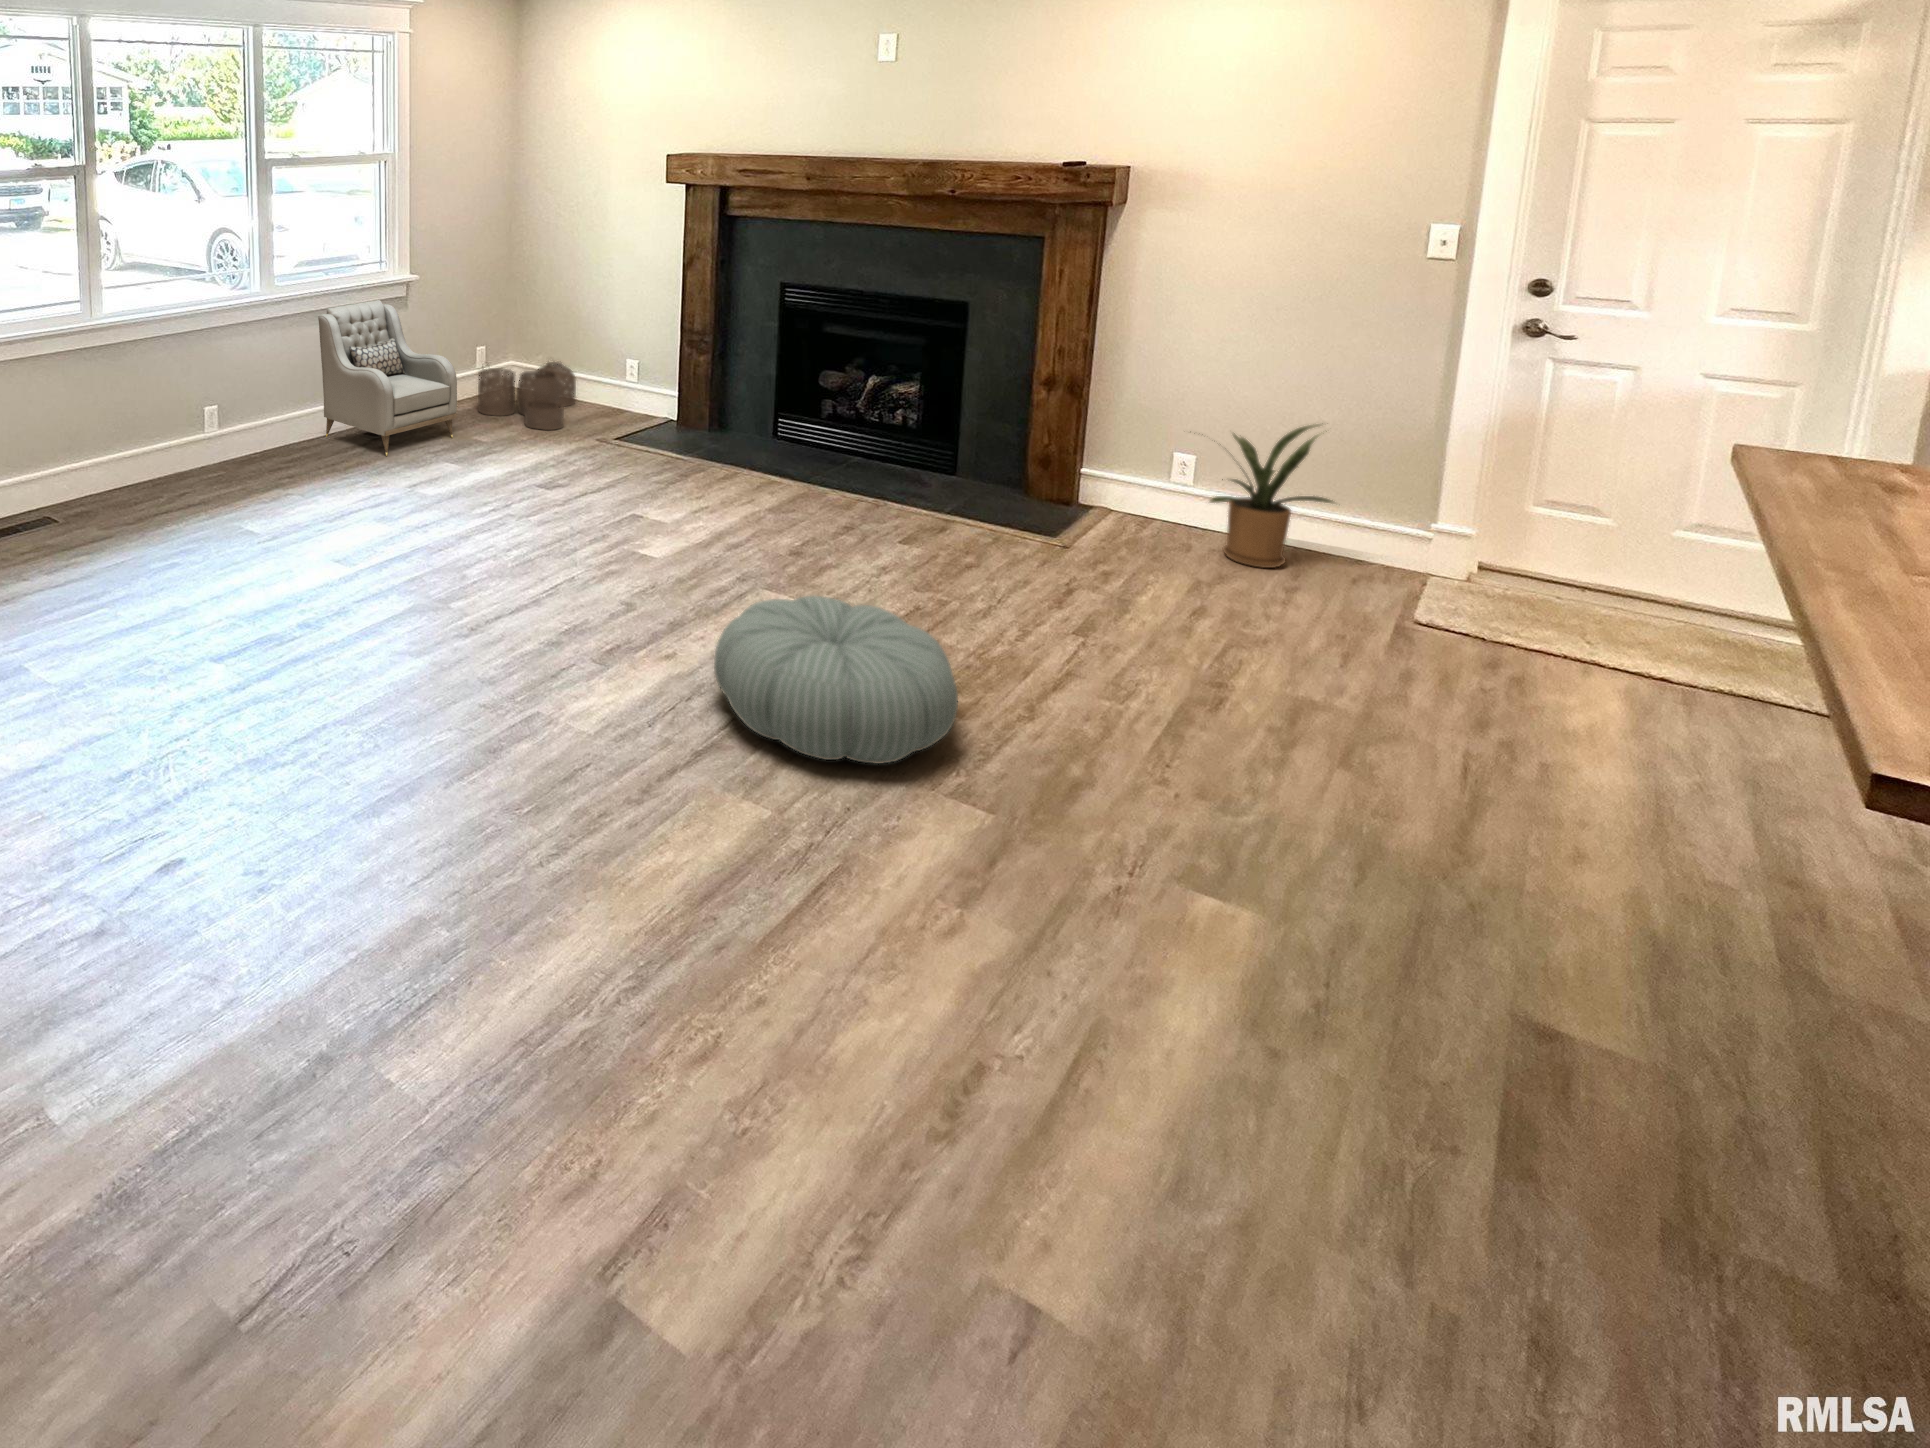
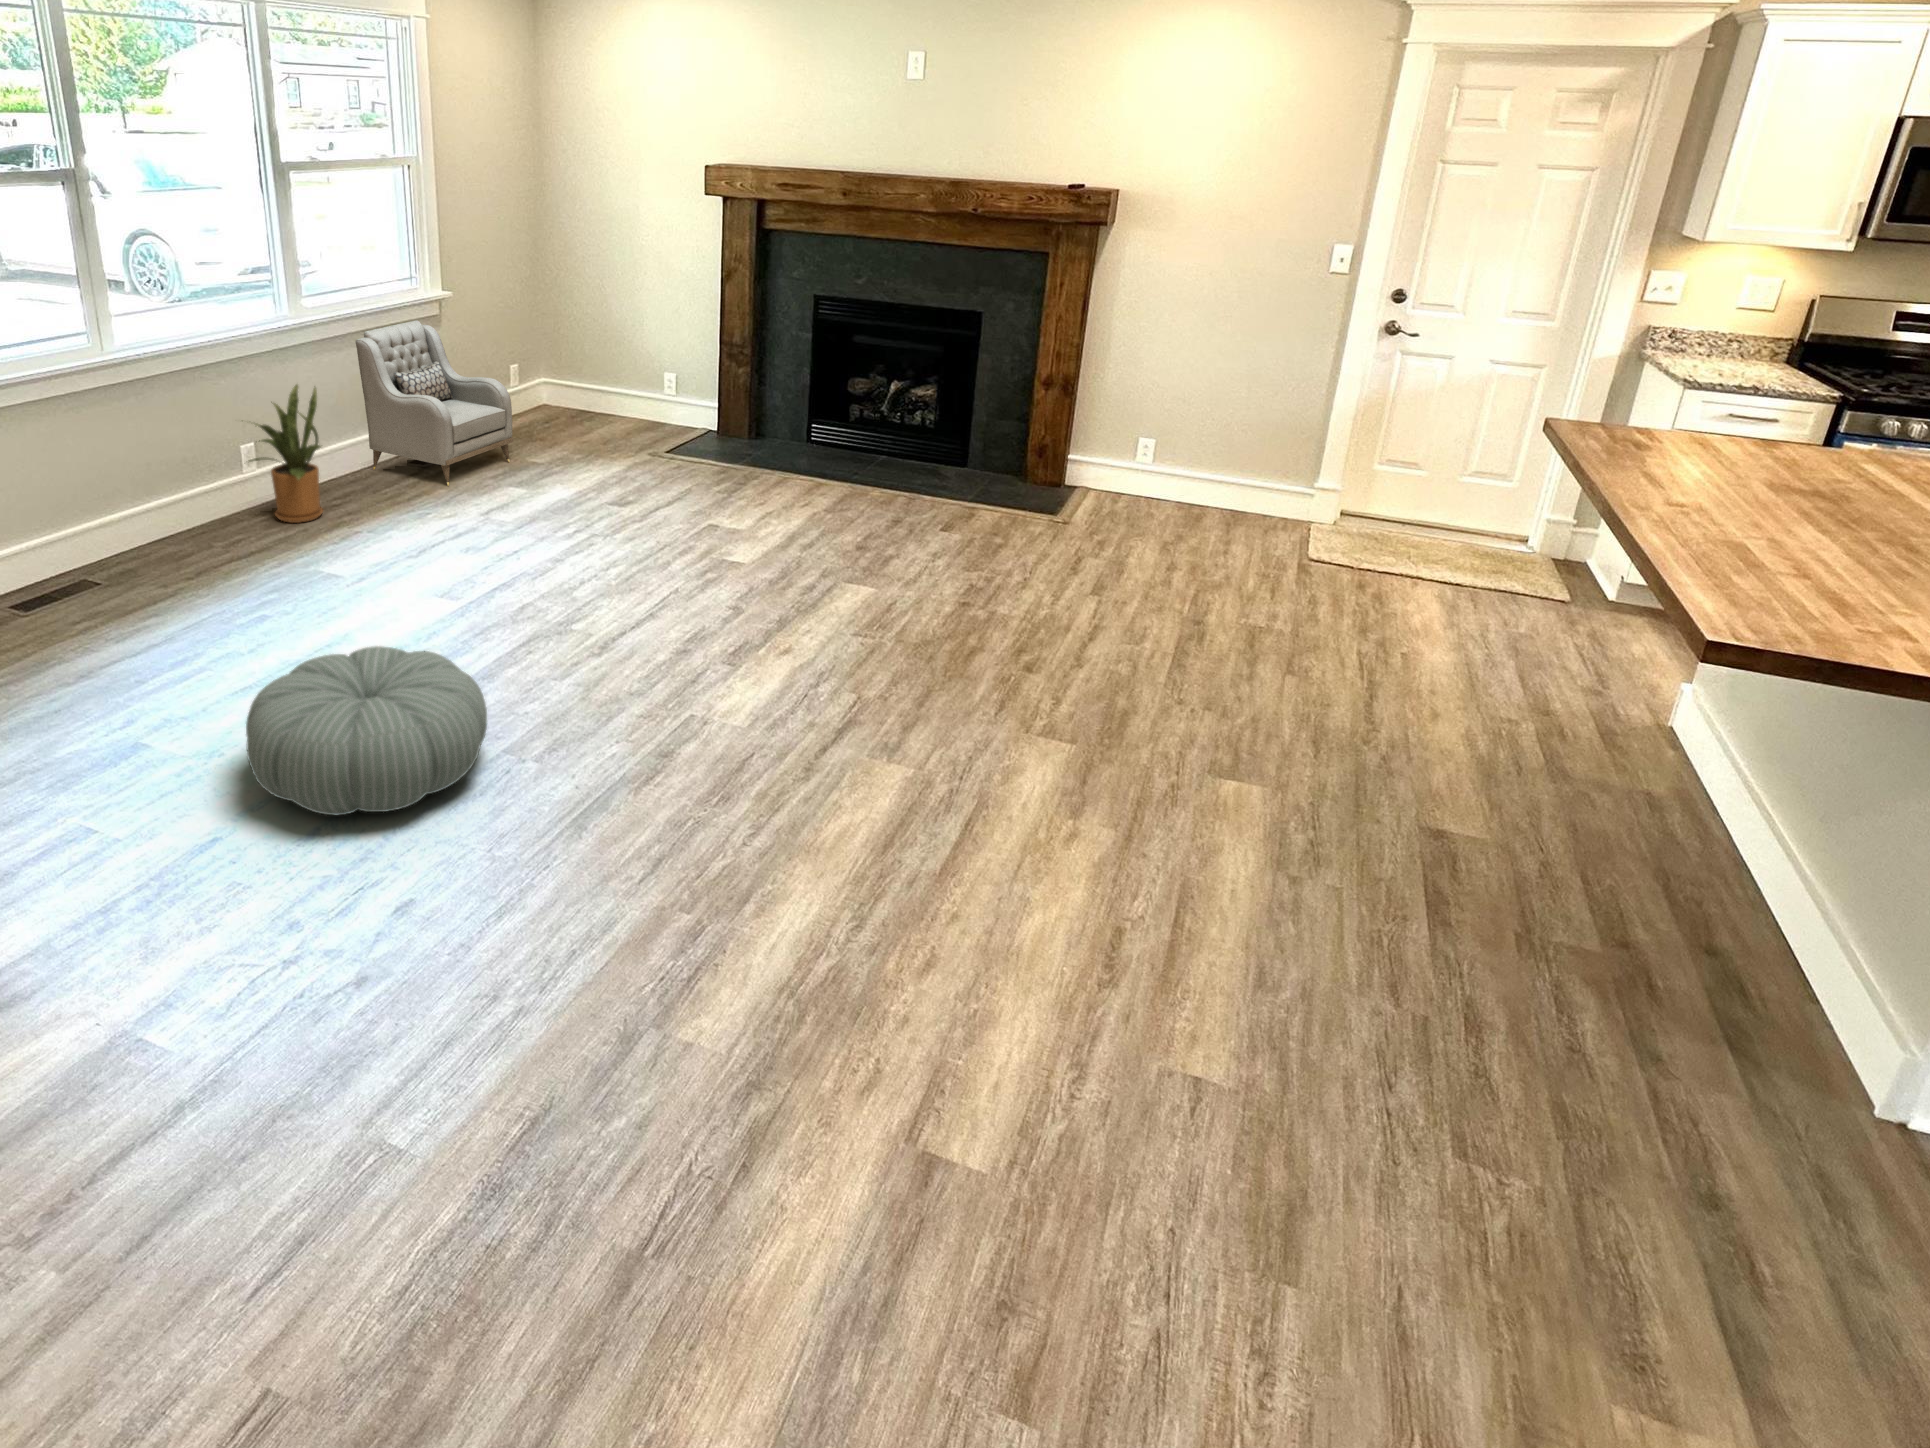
woven basket: present [478,362,576,430] -> none [522,375,619,449]
house plant: present [1210,424,1334,568] -> present [249,385,323,523]
pouf: present [714,596,958,764] -> present [246,646,487,815]

